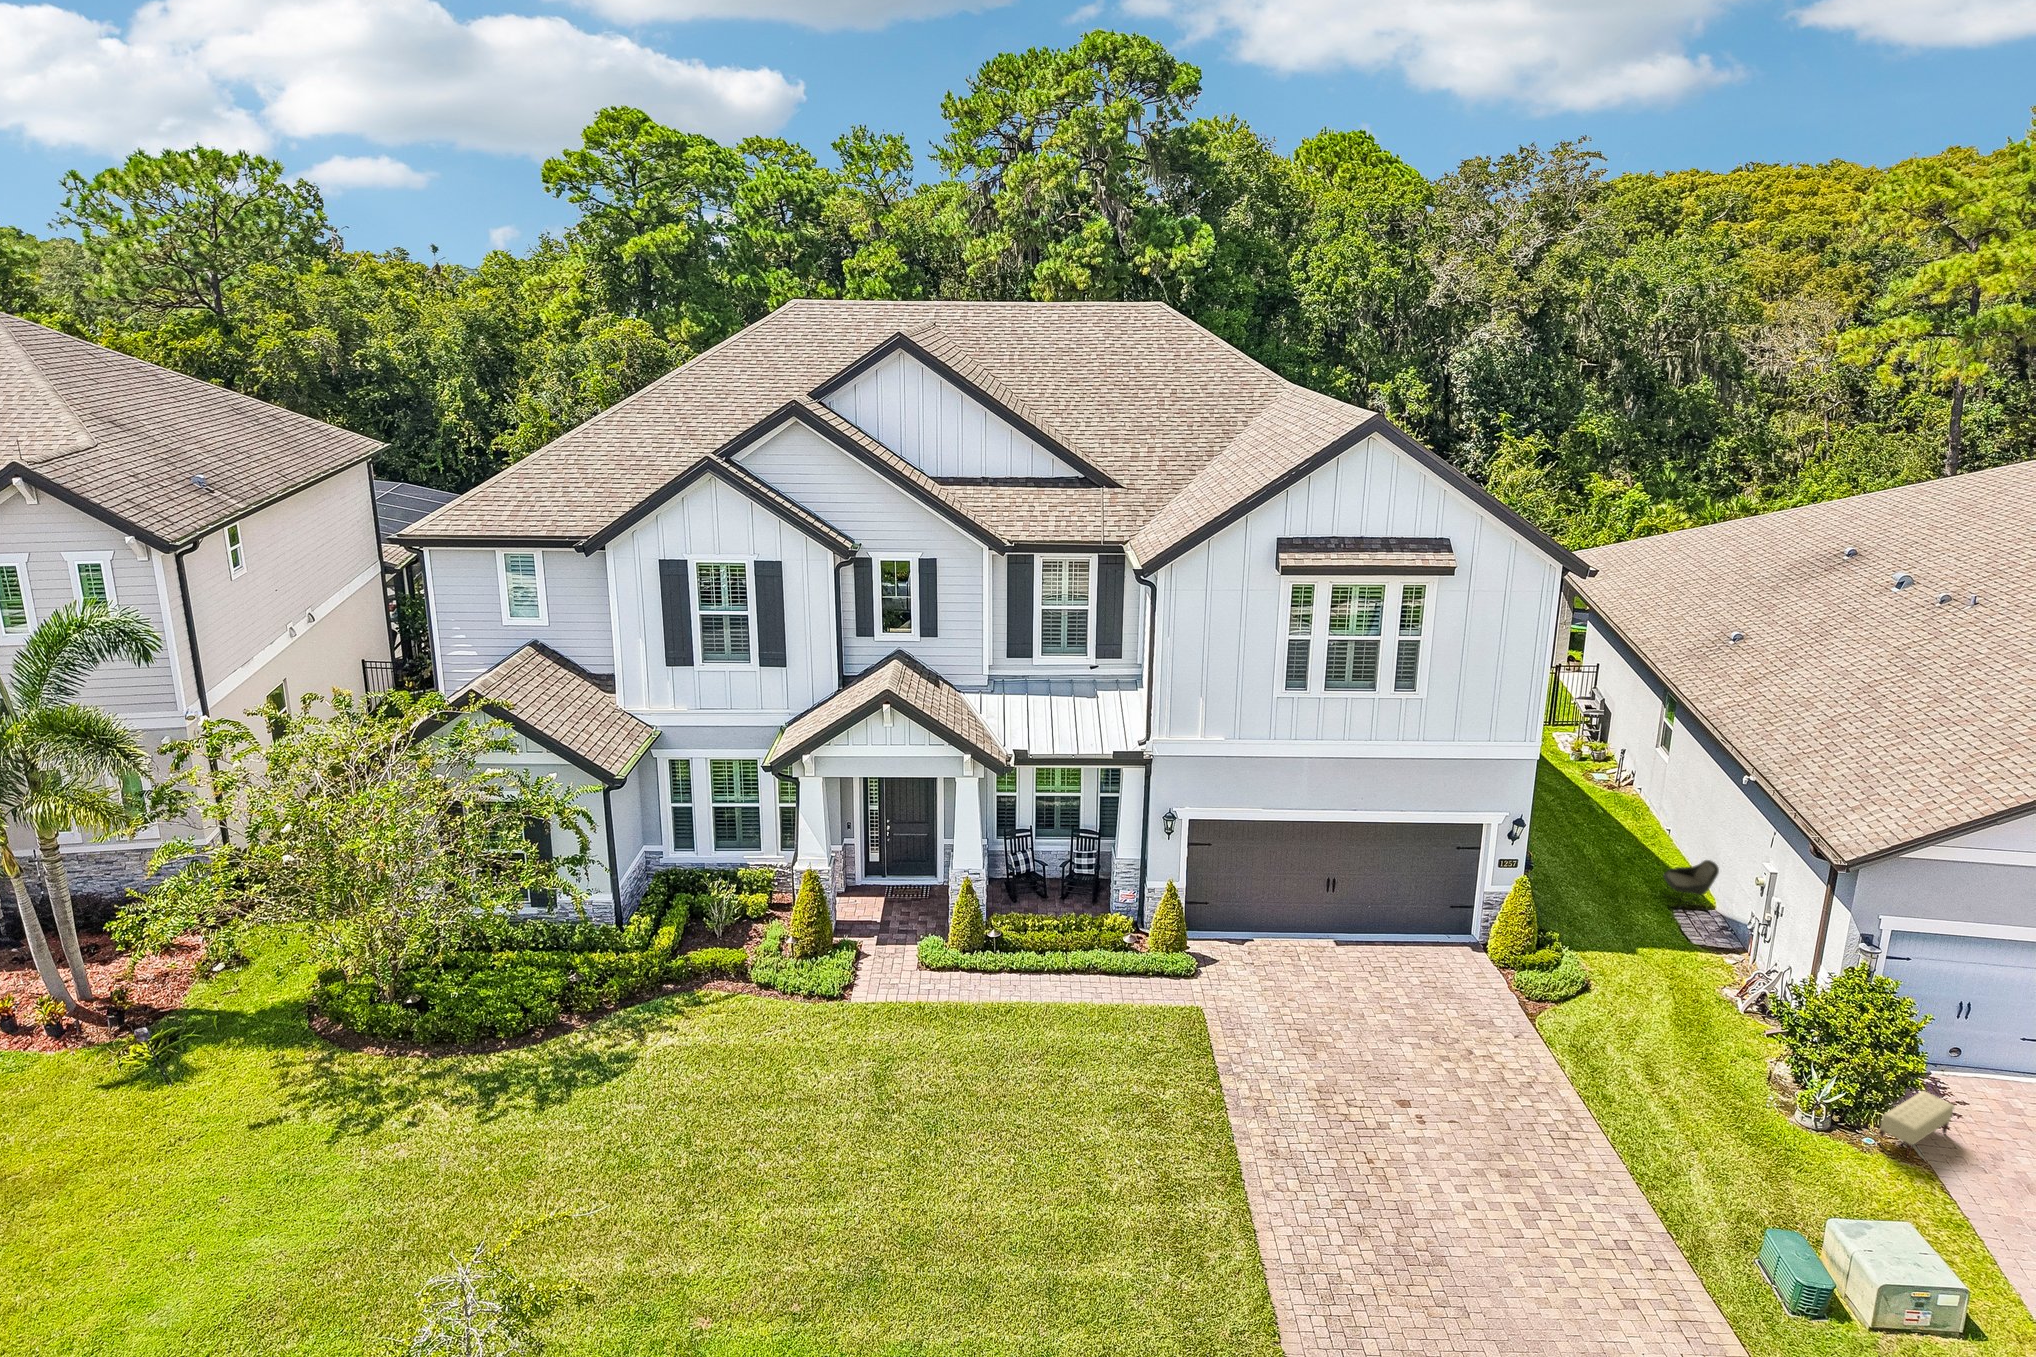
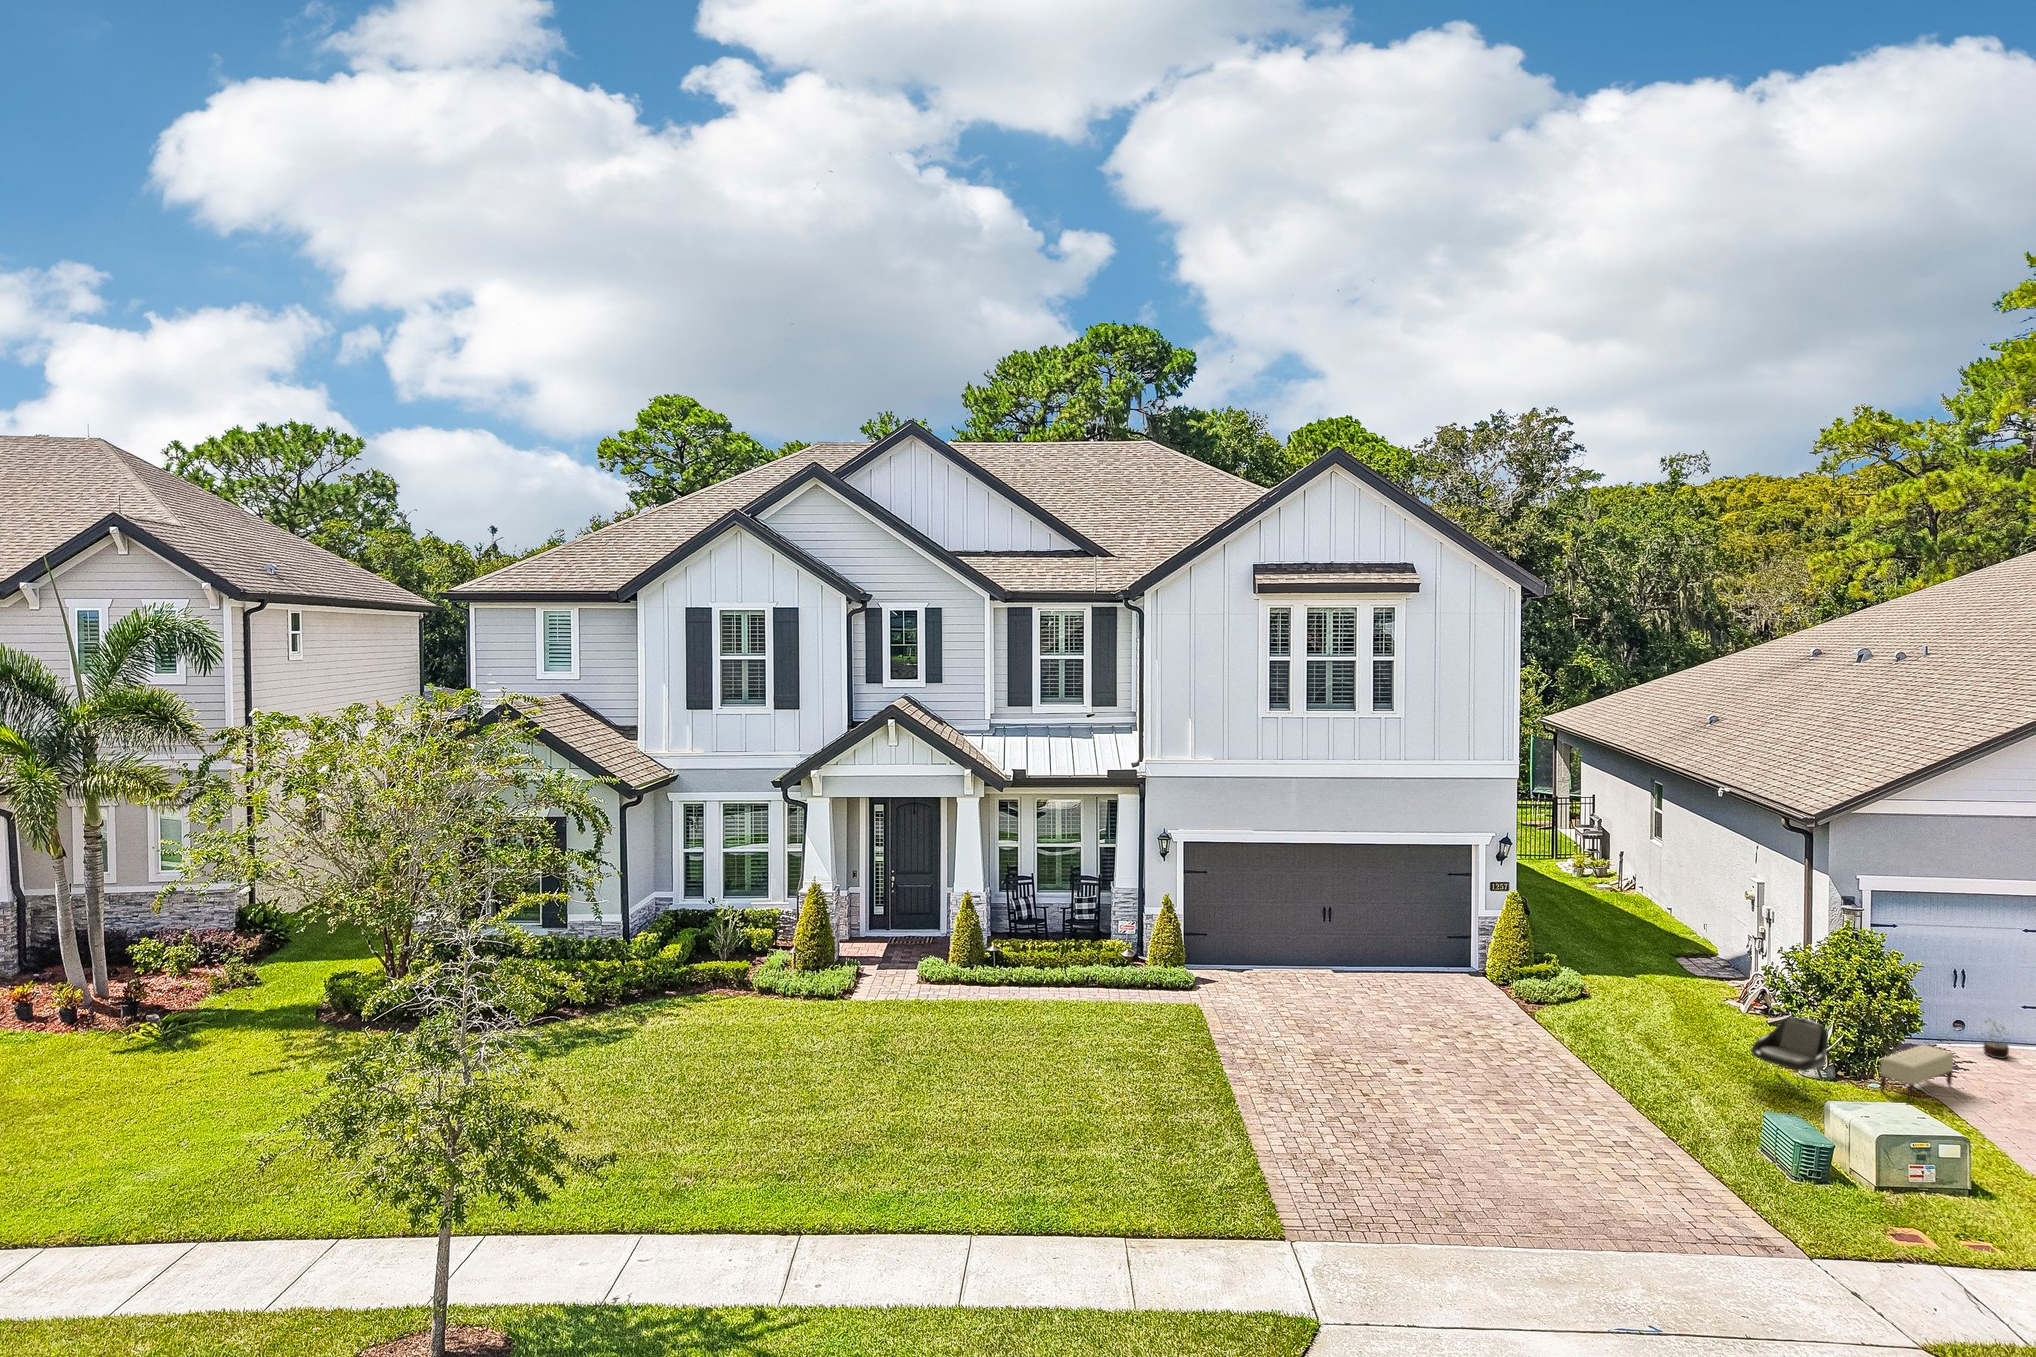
lounge chair: present [1664,860,1719,912] -> present [1751,1017,1828,1099]
decorative plant: none [1973,1049,2007,1089] -> present [1979,1021,2009,1059]

